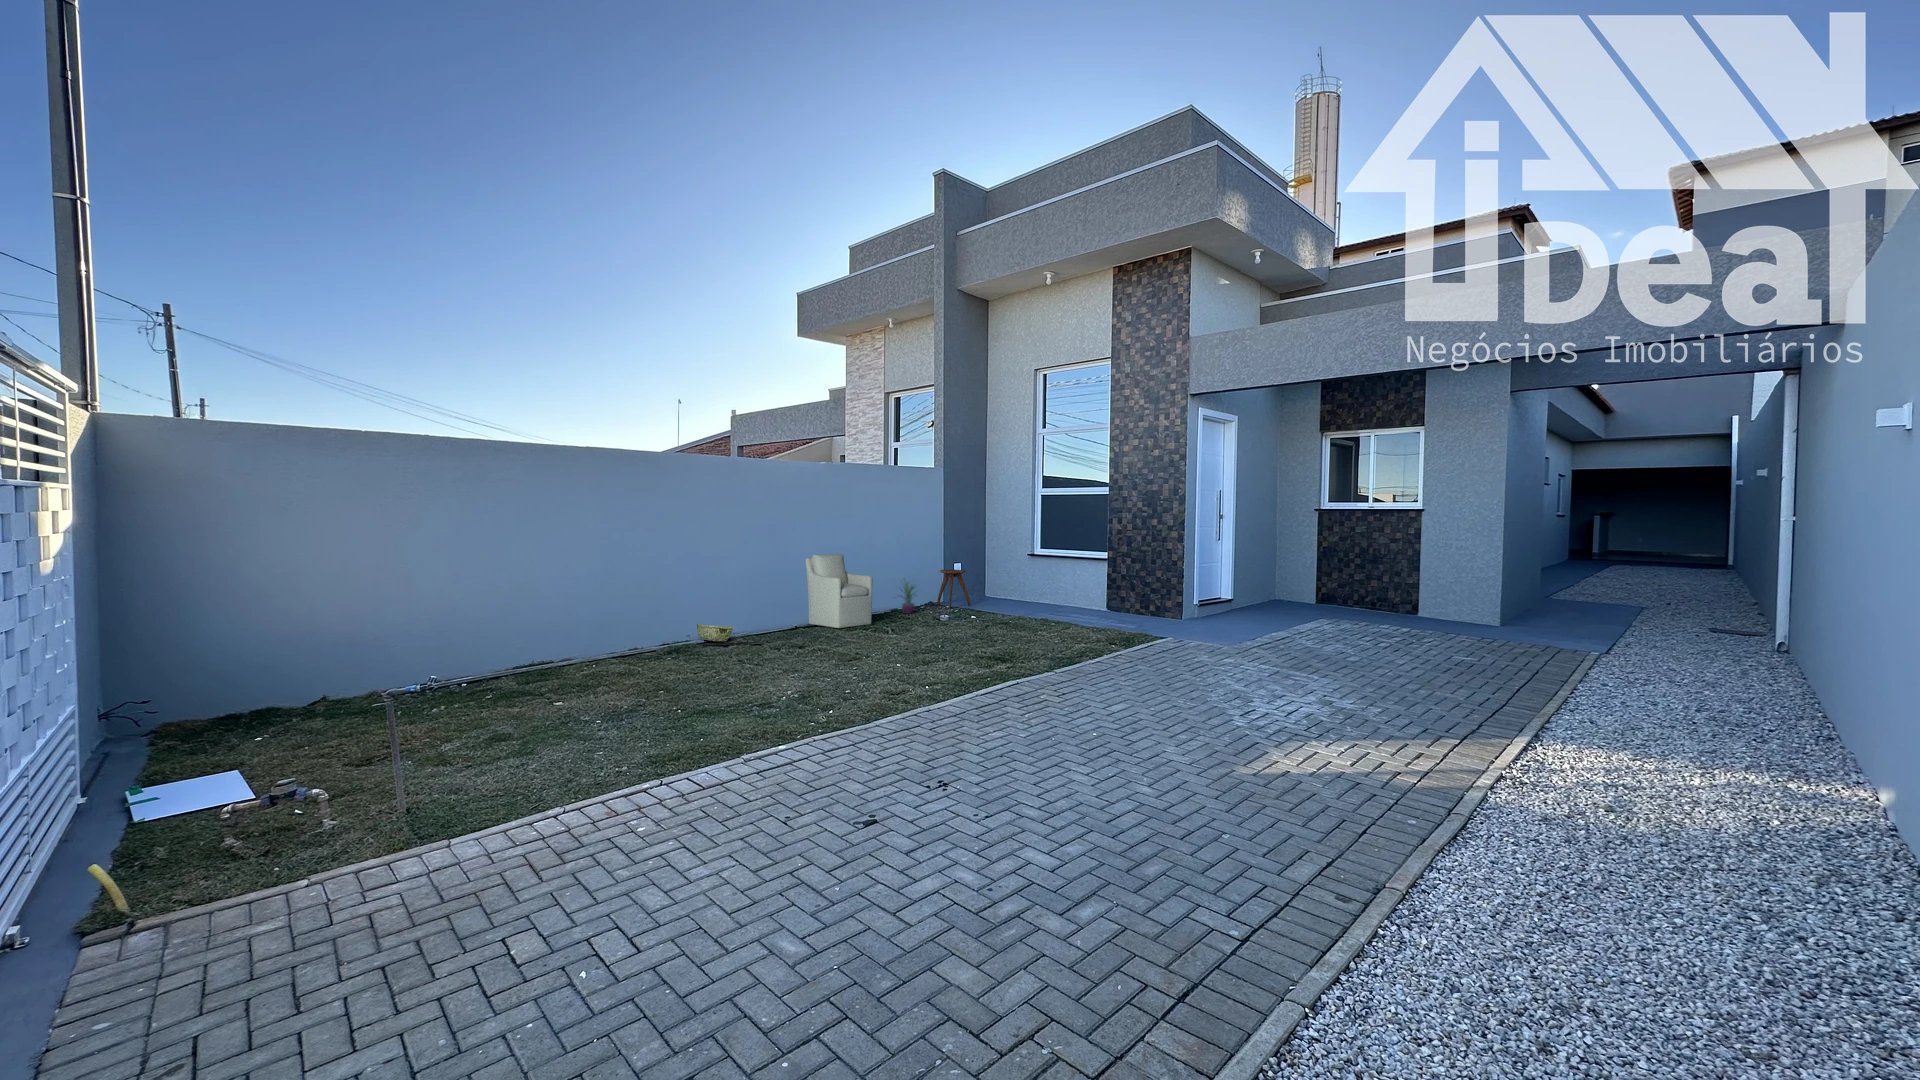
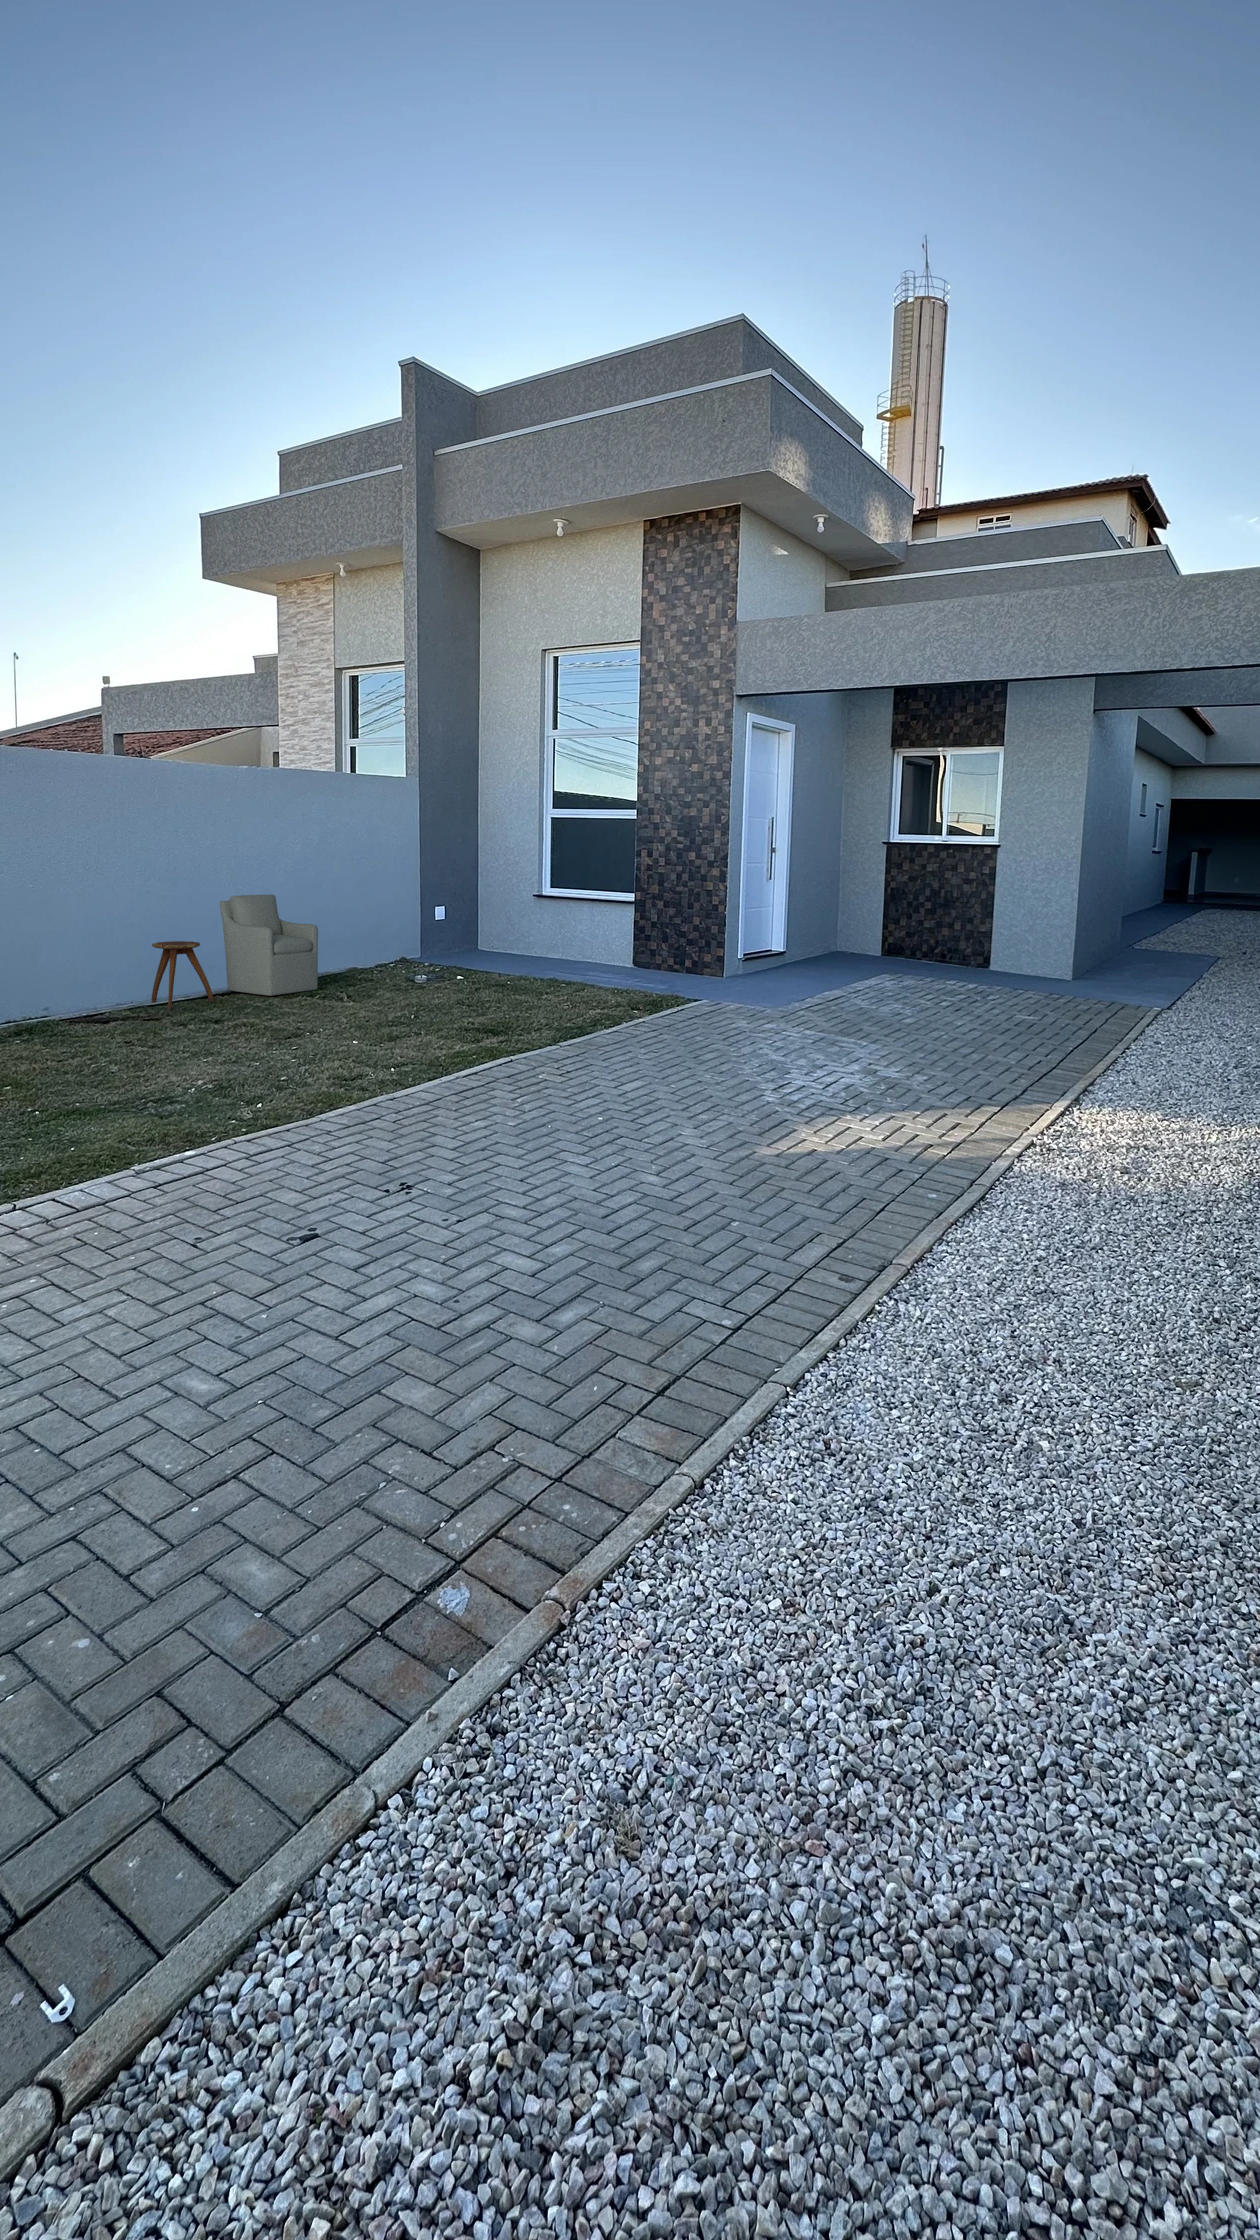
stool: present [937,570,970,608] -> present [151,941,214,1009]
decorative plant: present [901,581,915,614] -> none [344,927,394,975]
woven basket: present [697,624,733,642] -> none [58,994,114,1019]

